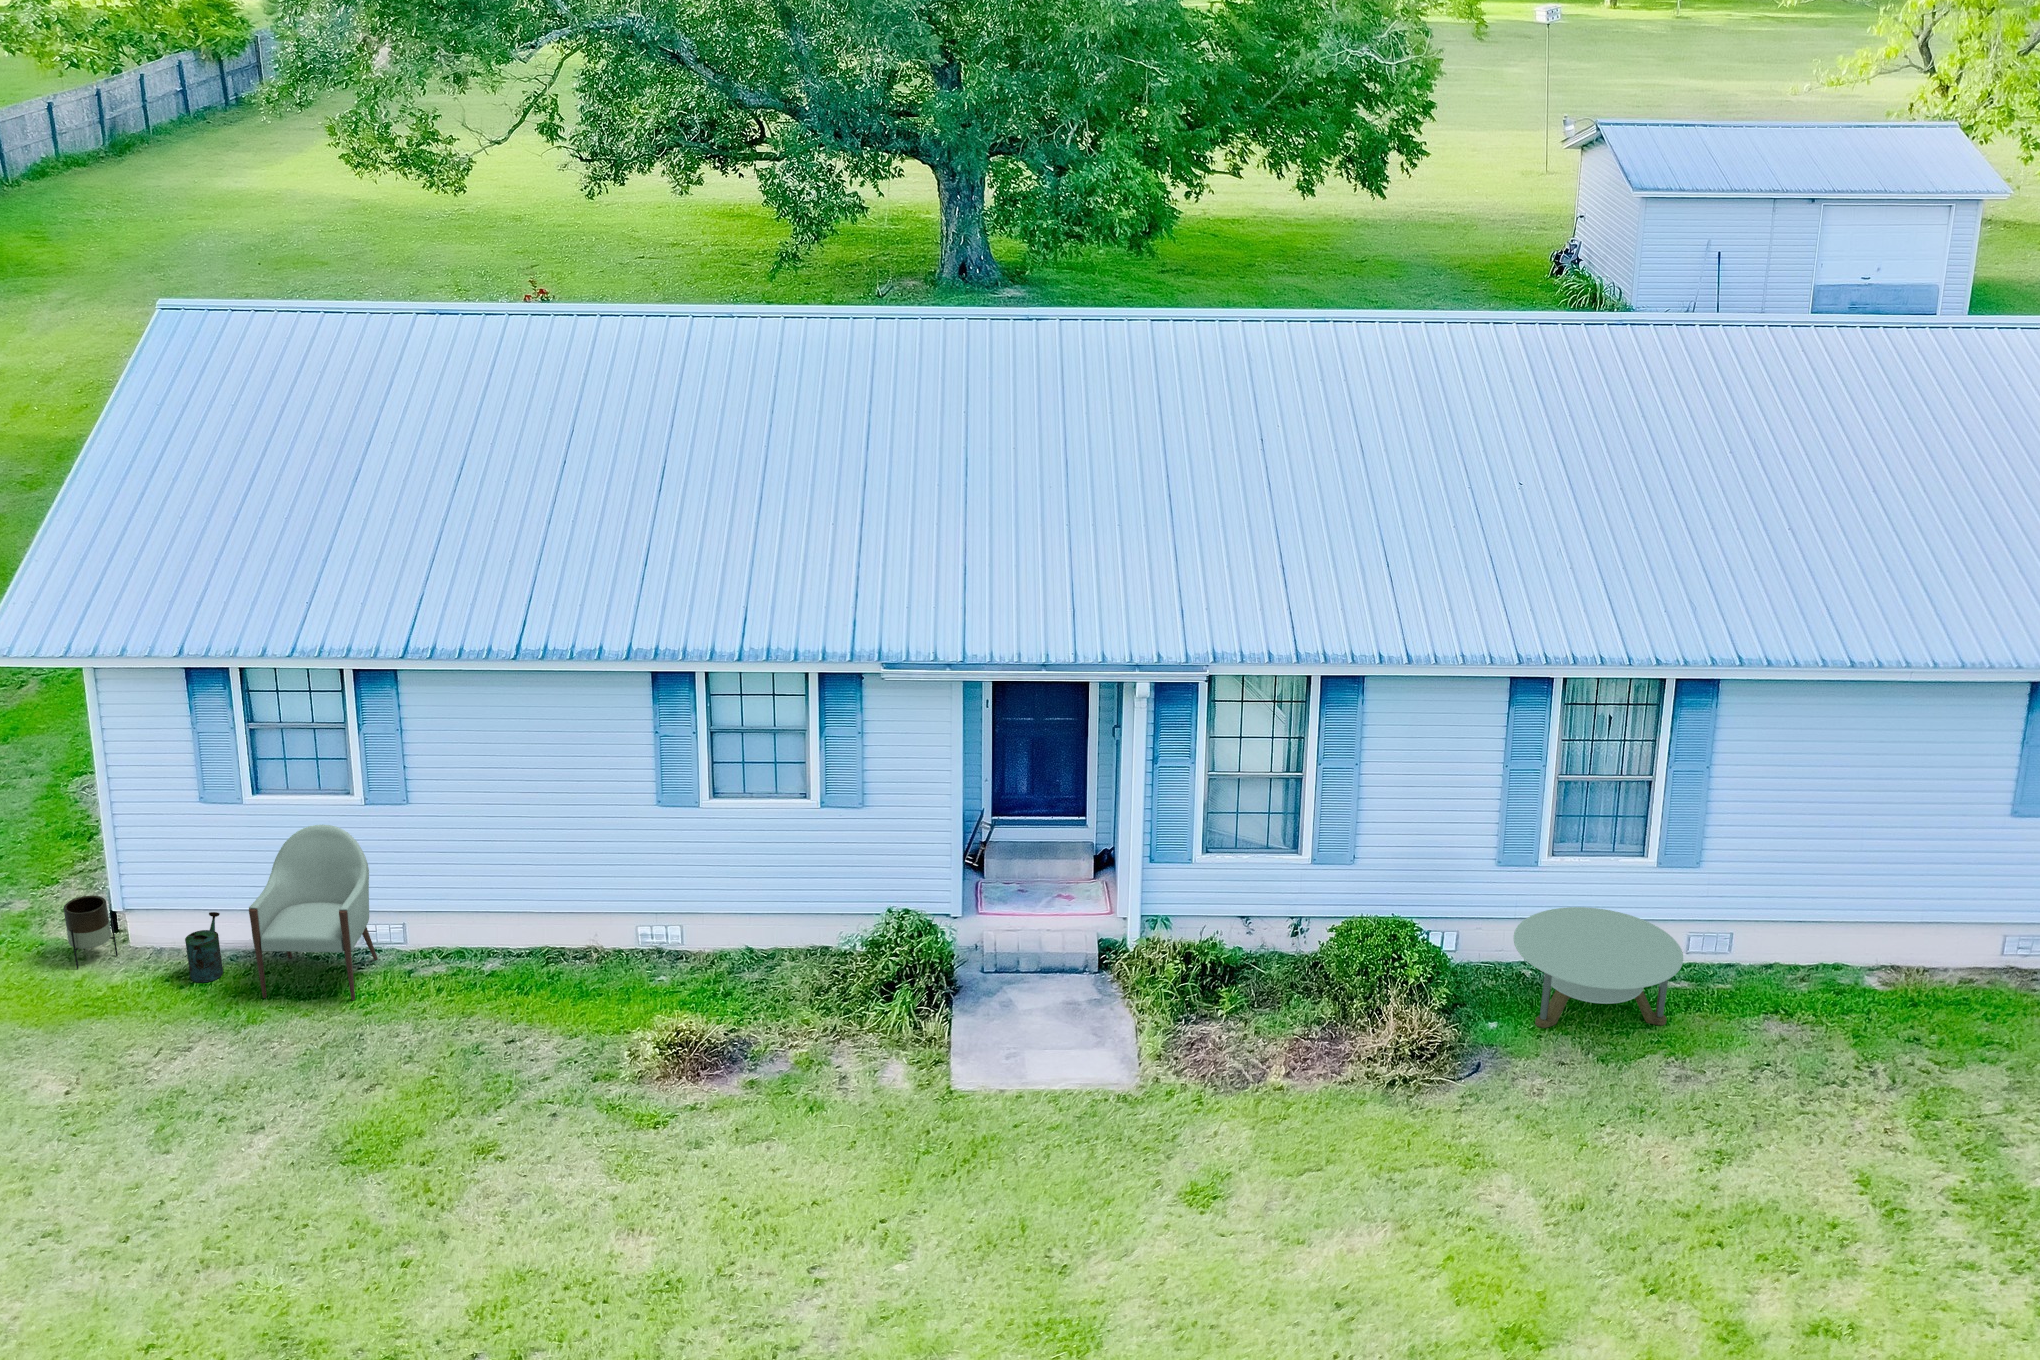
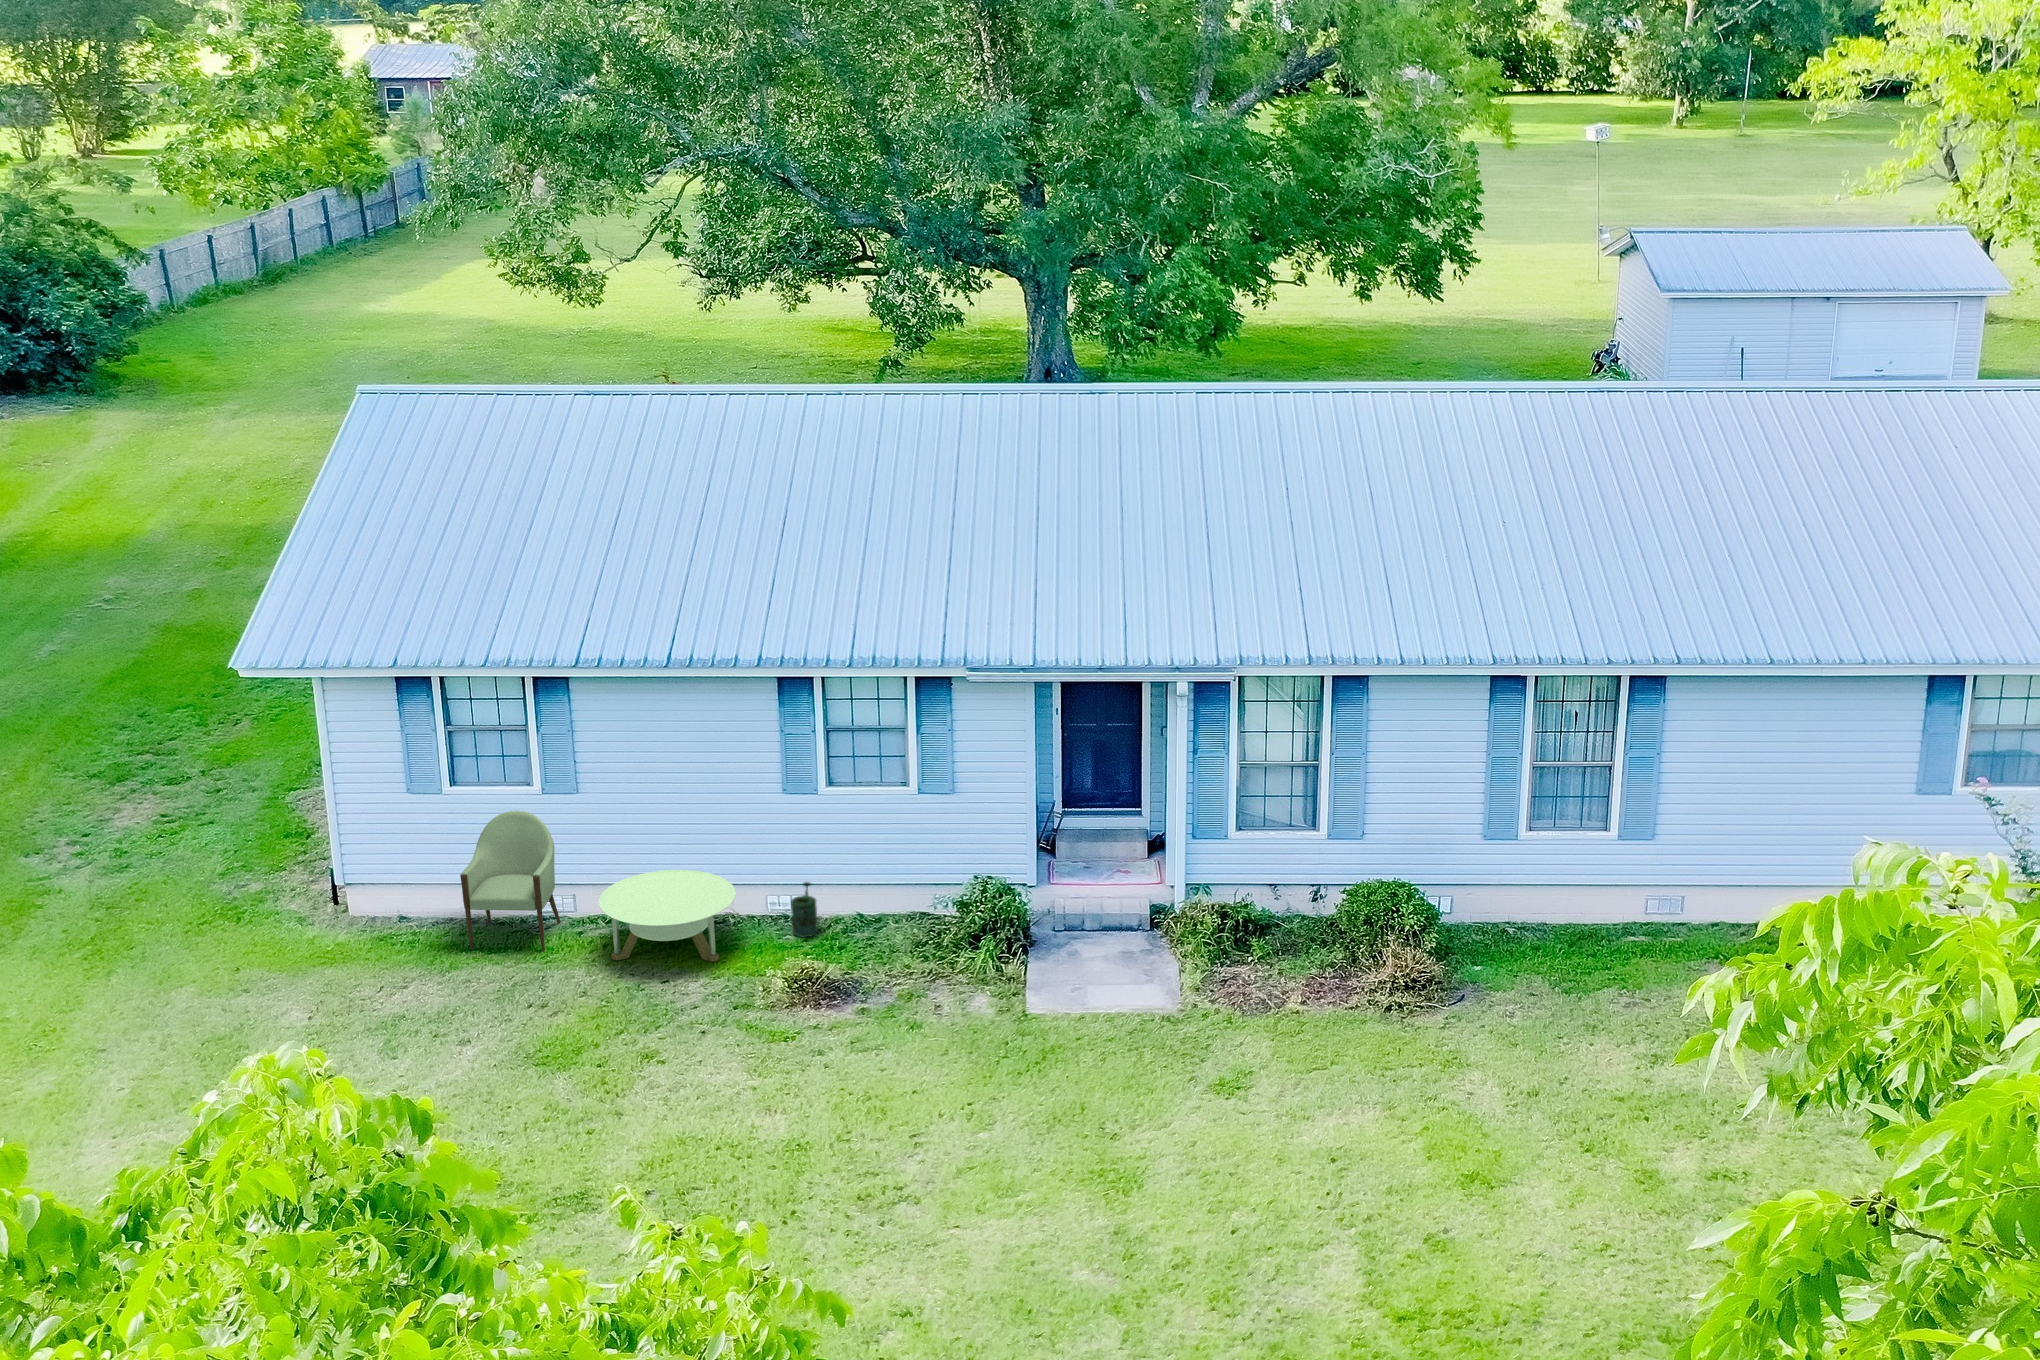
planter: present [63,896,118,969] -> none [308,871,350,930]
round table: present [1514,907,1683,1028] -> present [599,870,735,962]
watering can: present [185,912,223,982] -> present [791,882,818,937]

